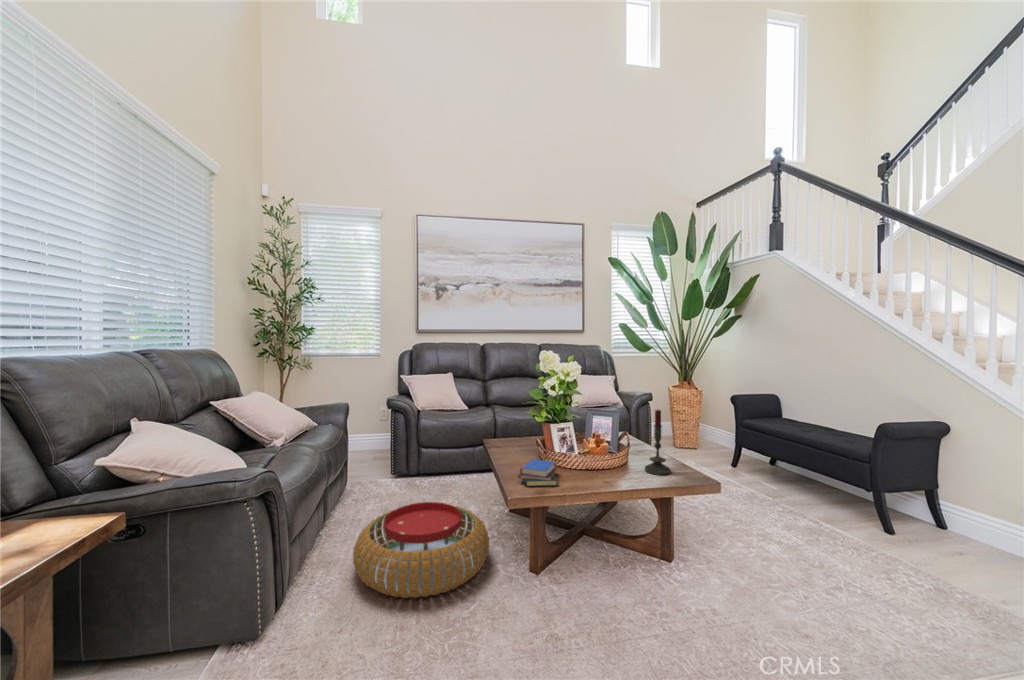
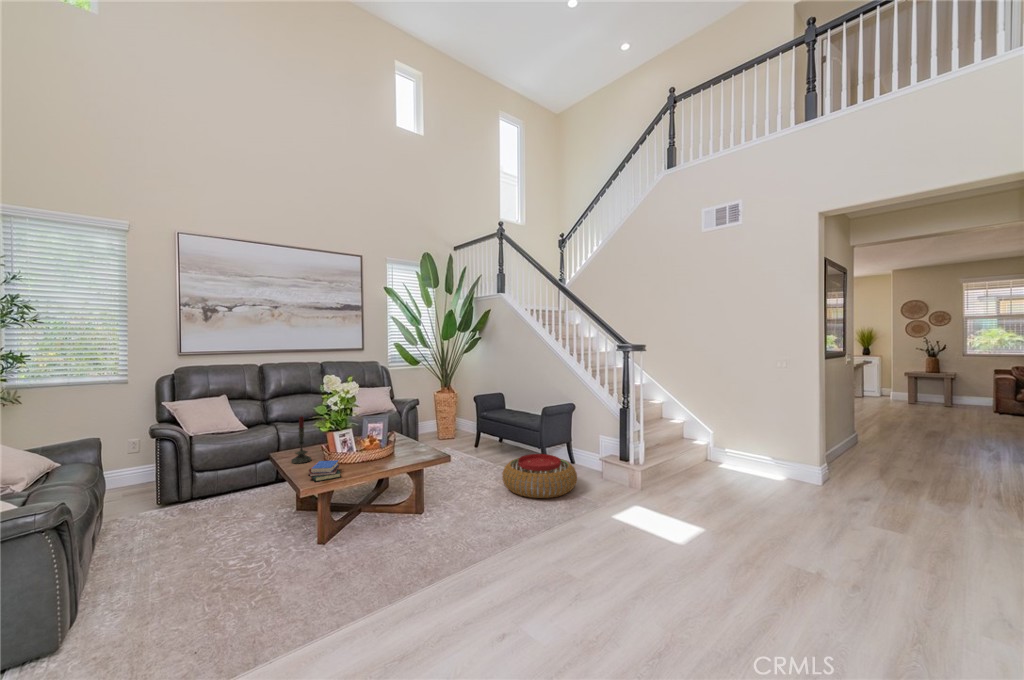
candle: present [645,410,671,475] -> present [291,416,312,464]
pouf: present [353,502,489,598] -> present [502,454,577,498]

